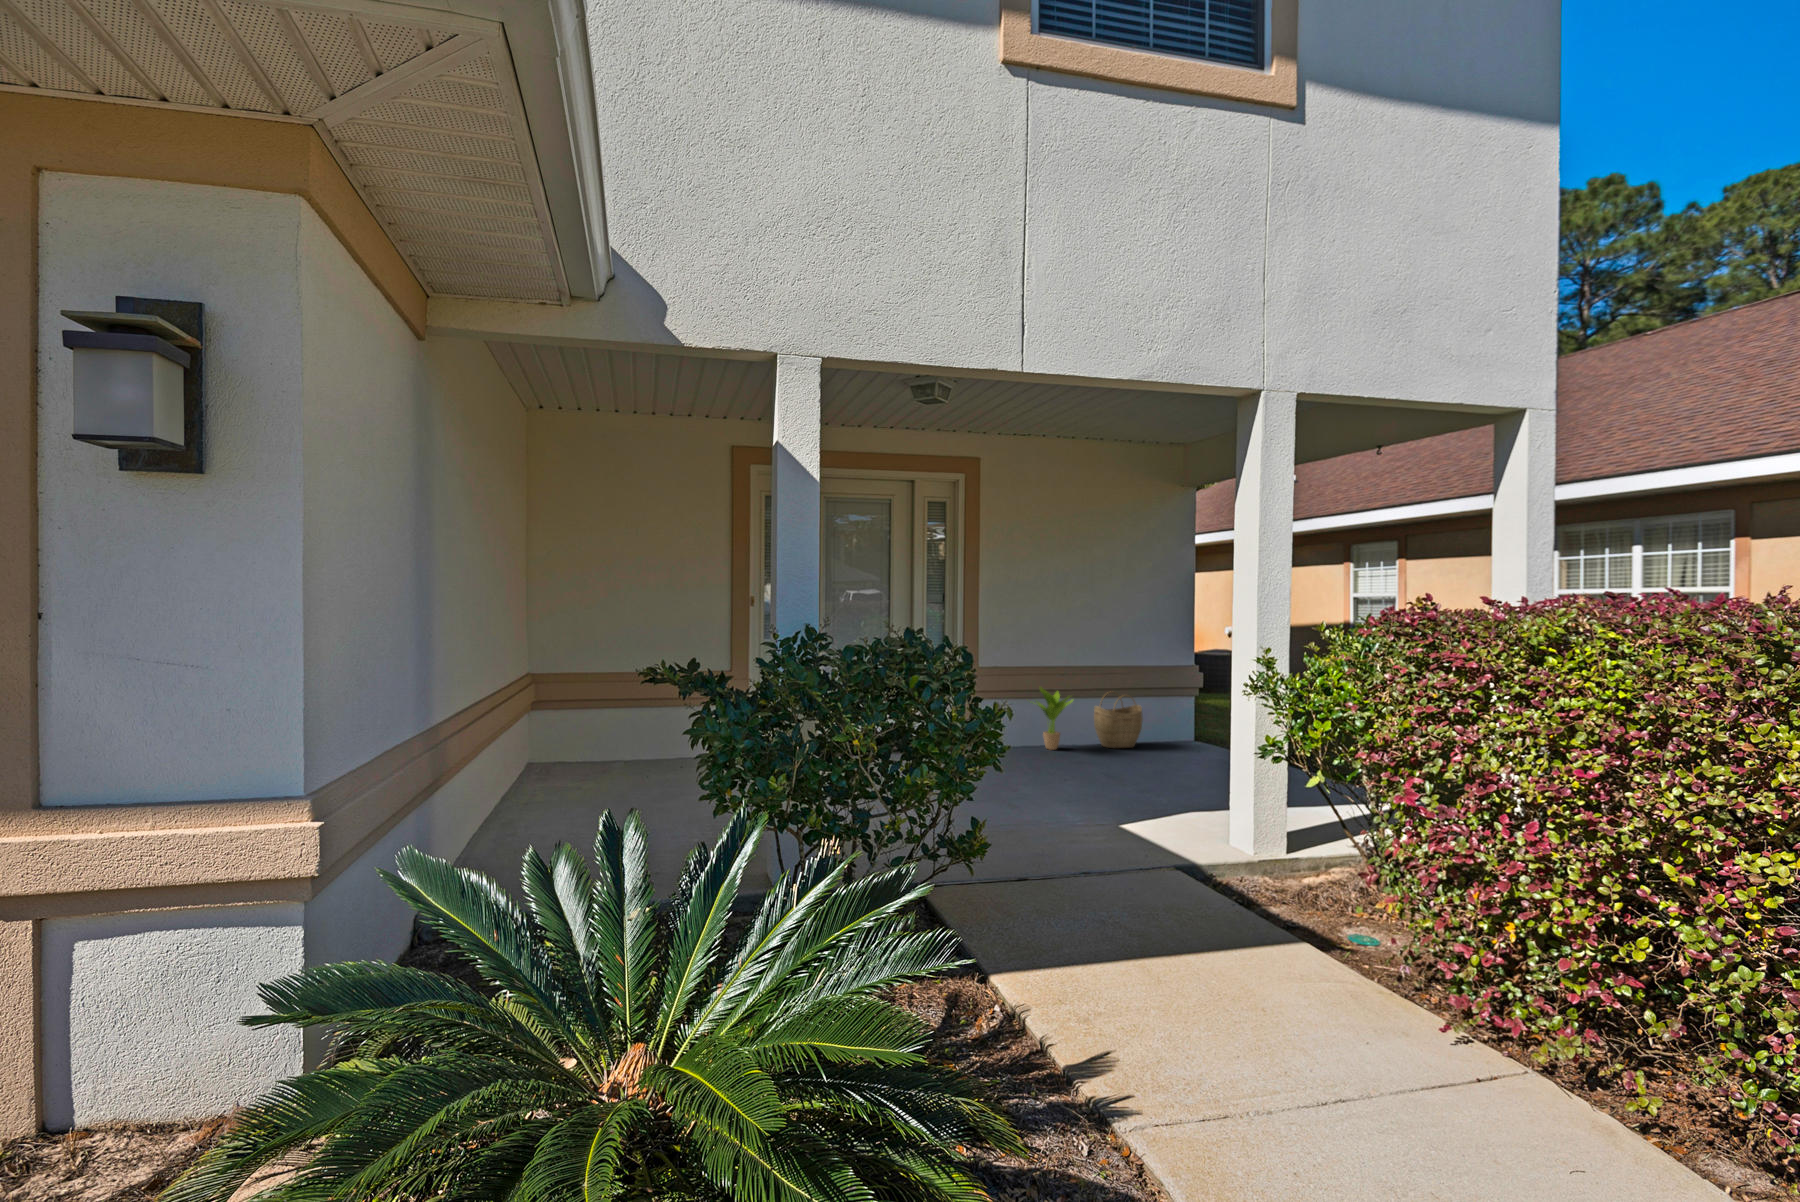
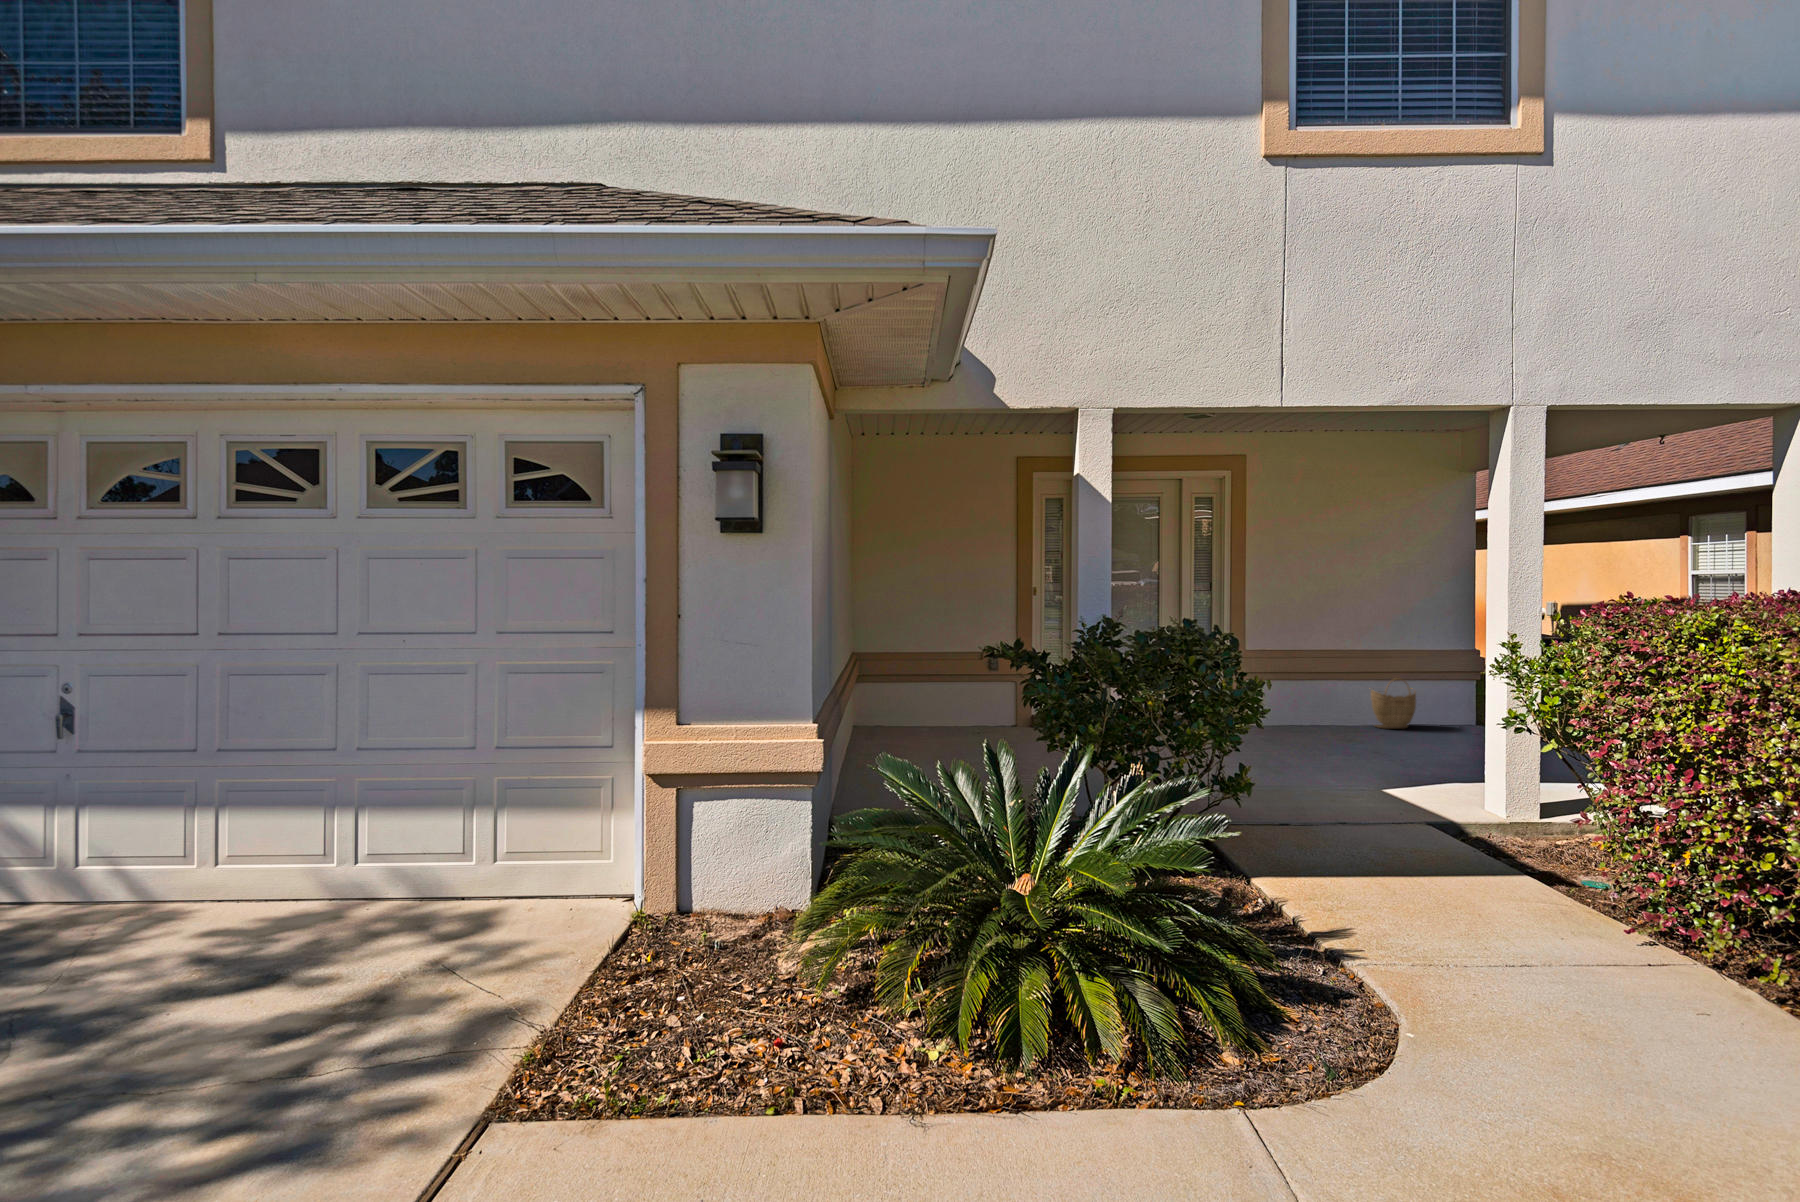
potted plant: present [1037,687,1073,750] -> none [1296,669,1345,728]

